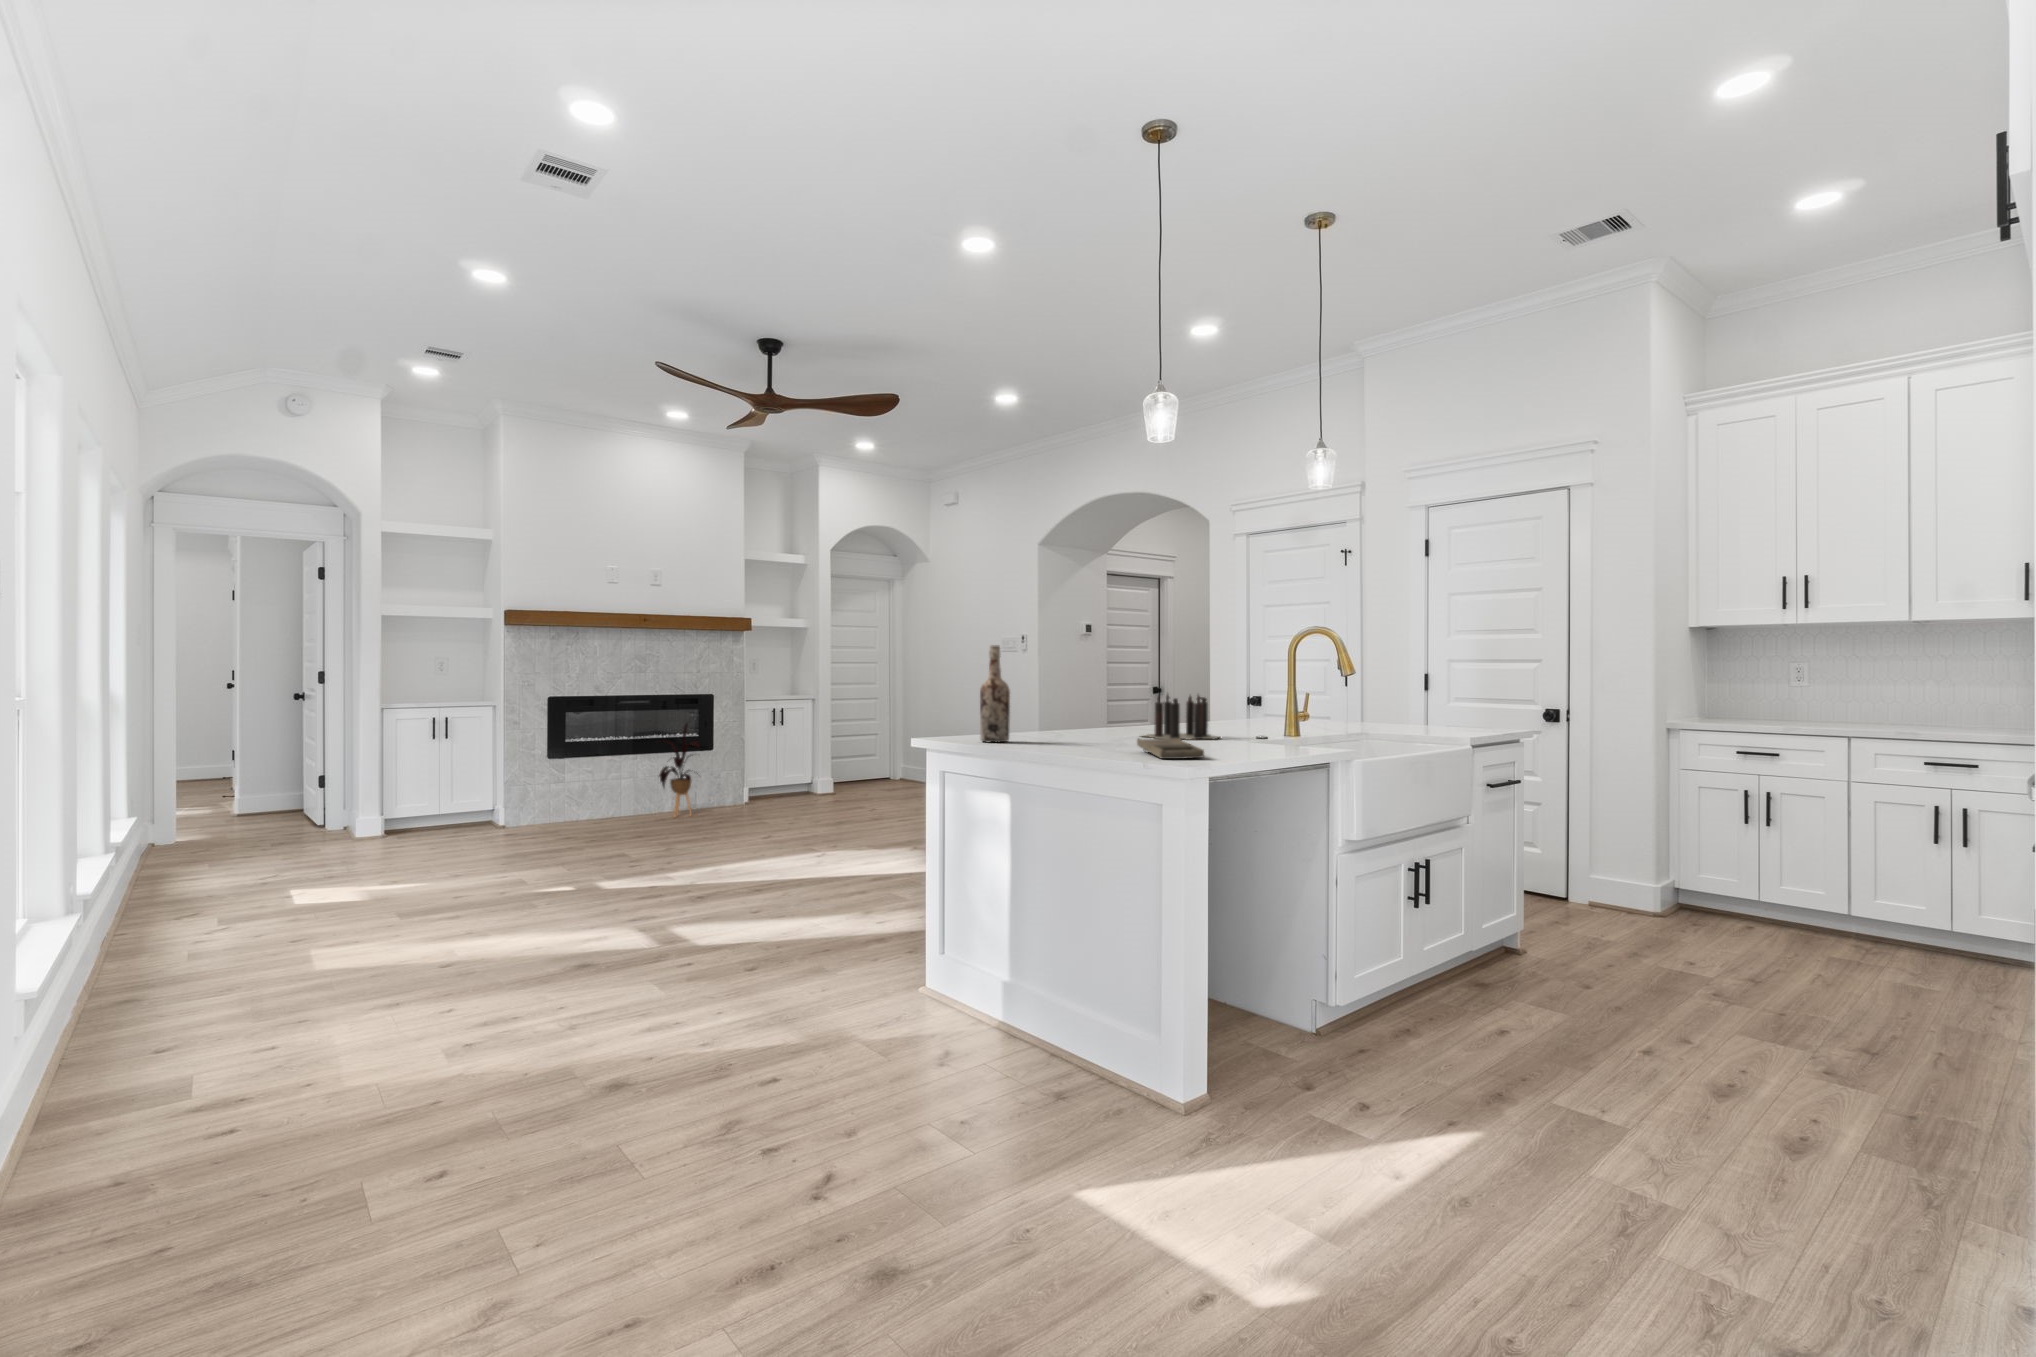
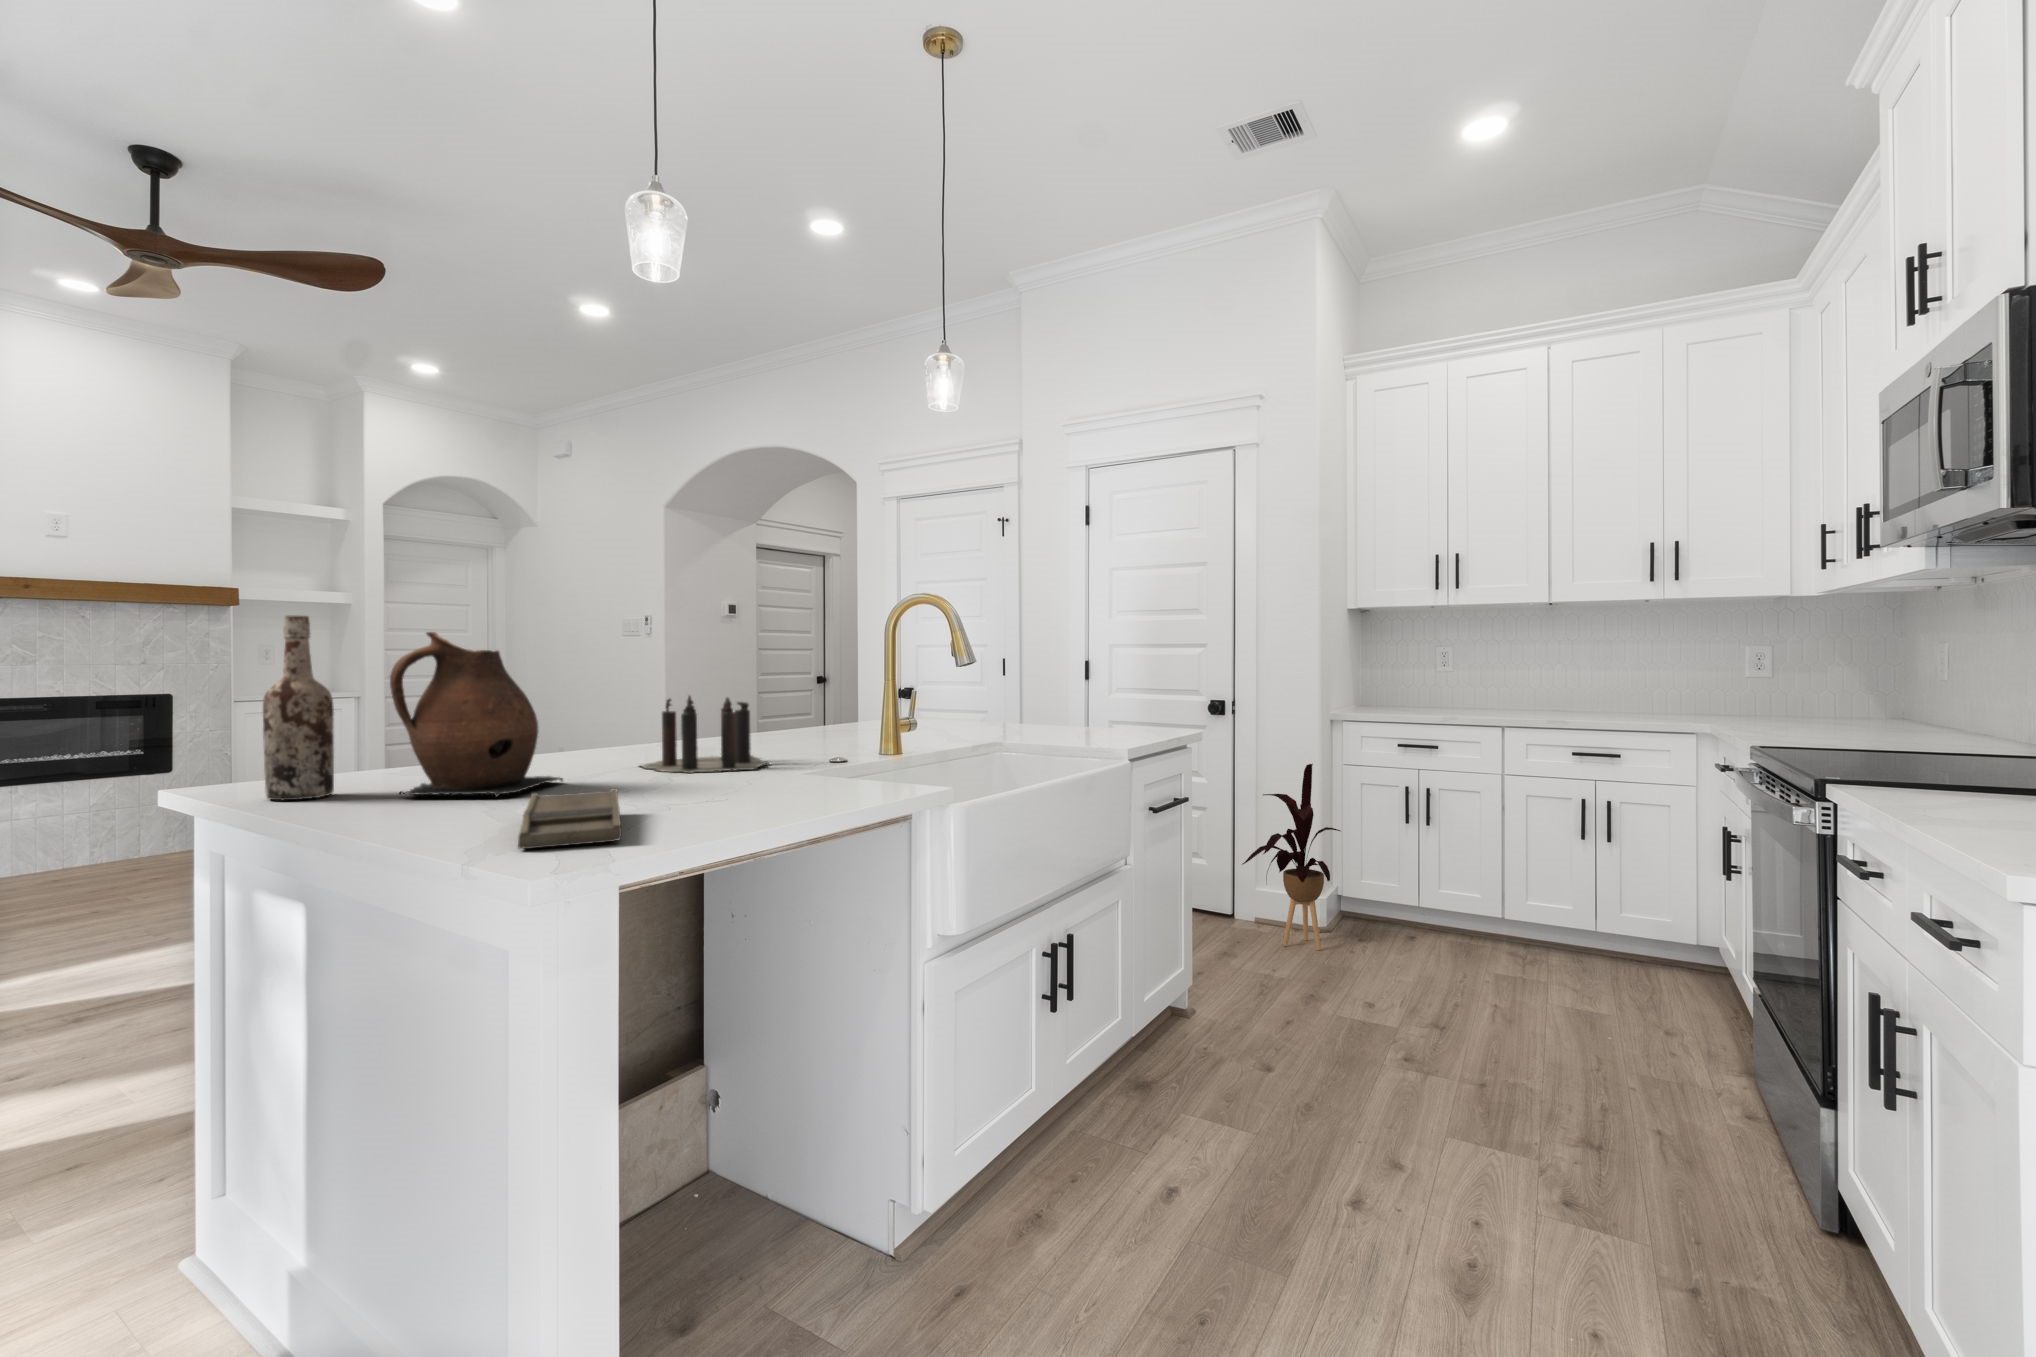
ceramic pitcher: none [1040,654,1116,744] -> present [390,632,563,797]
house plant: present [659,724,699,817] -> present [1243,764,1340,950]

